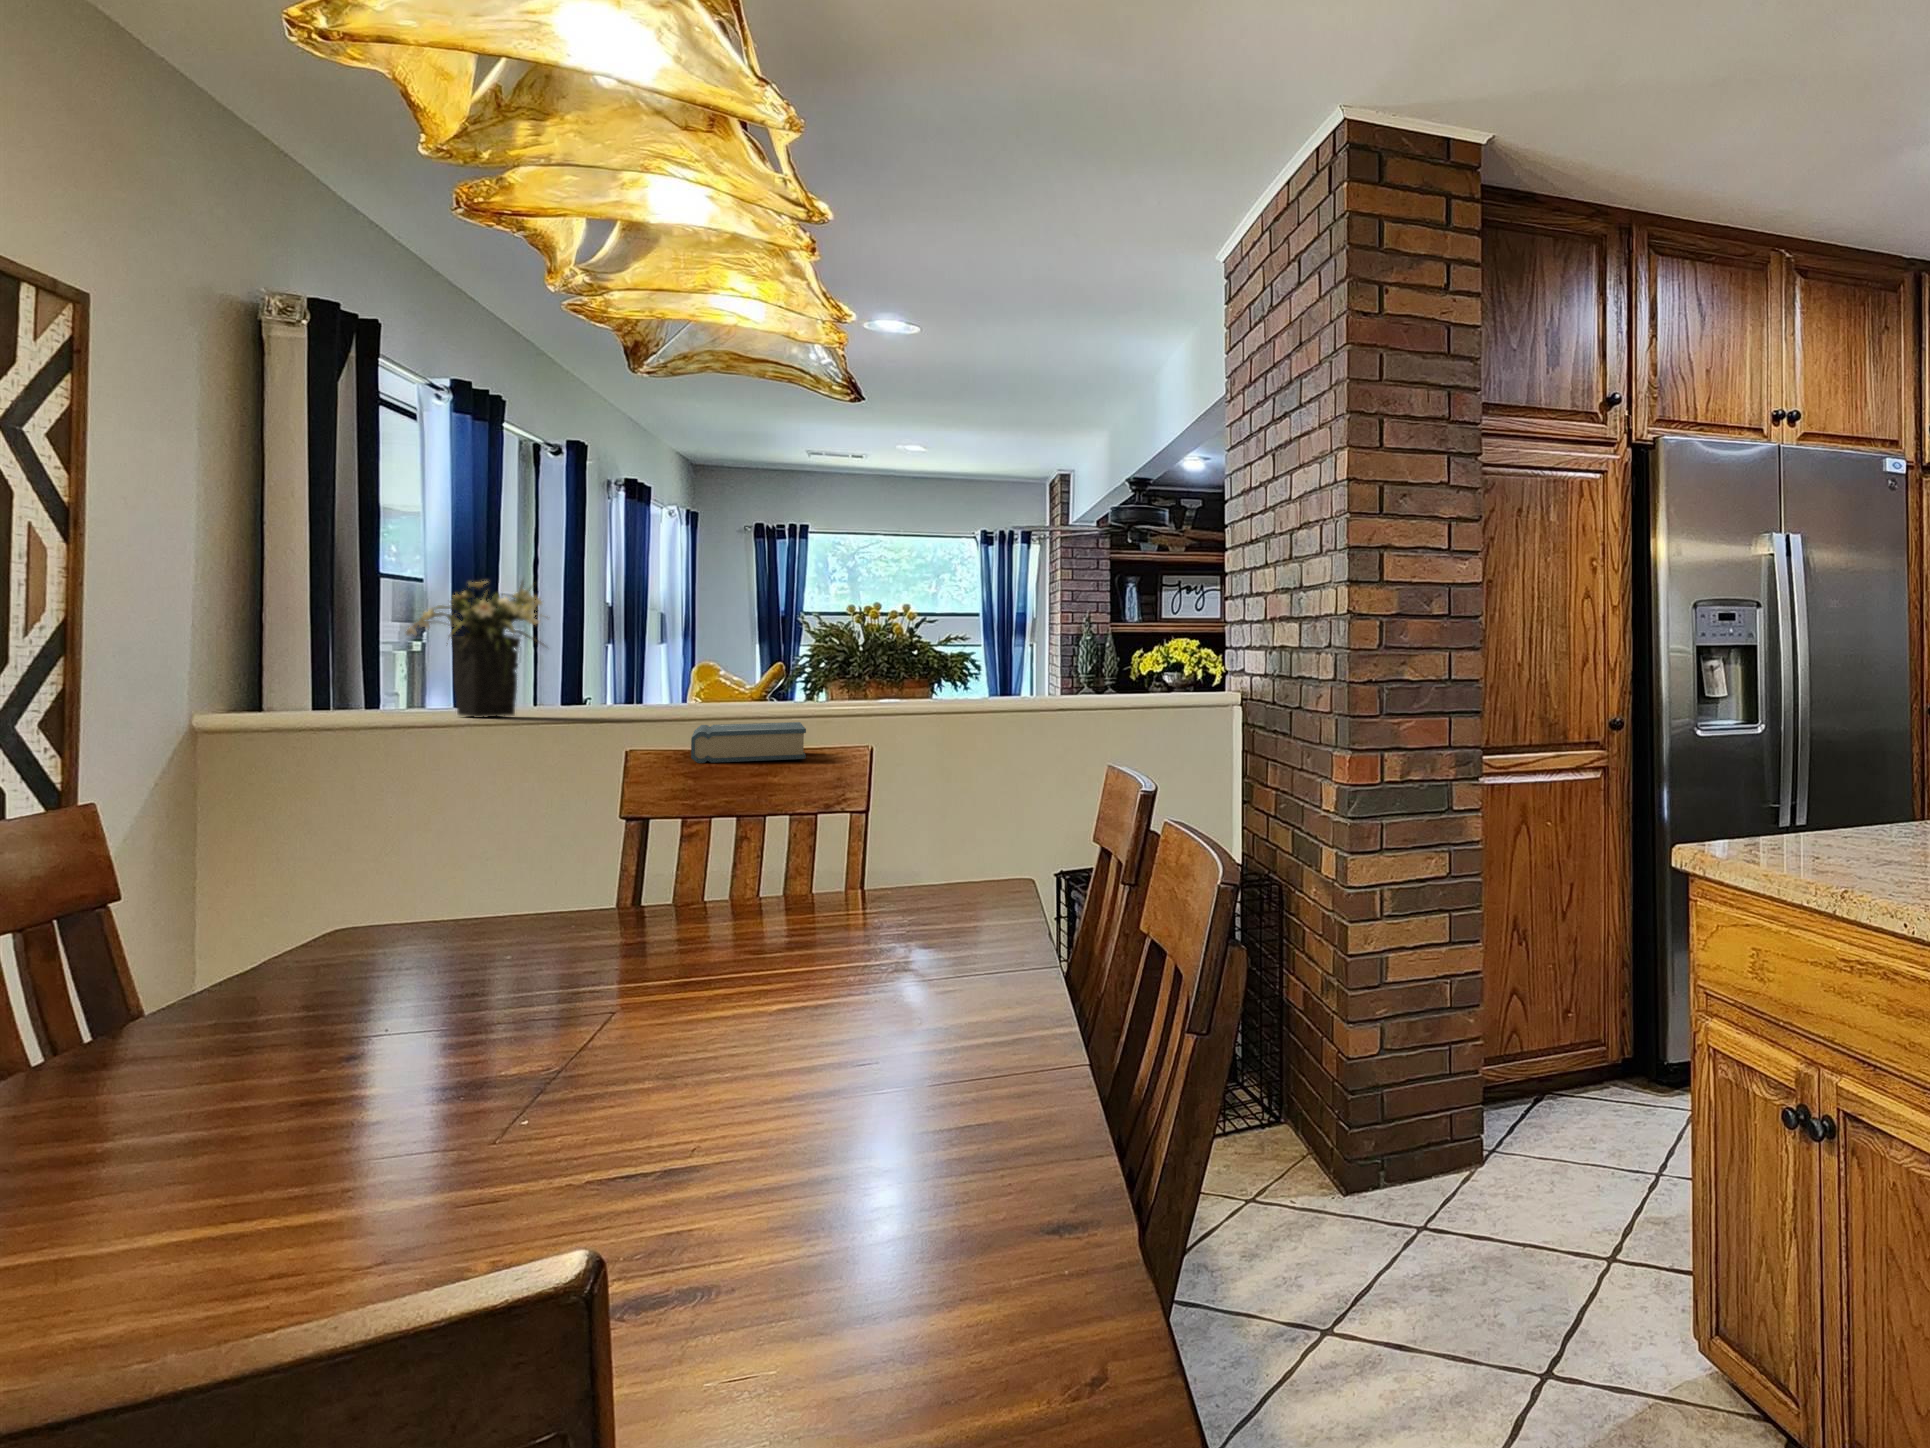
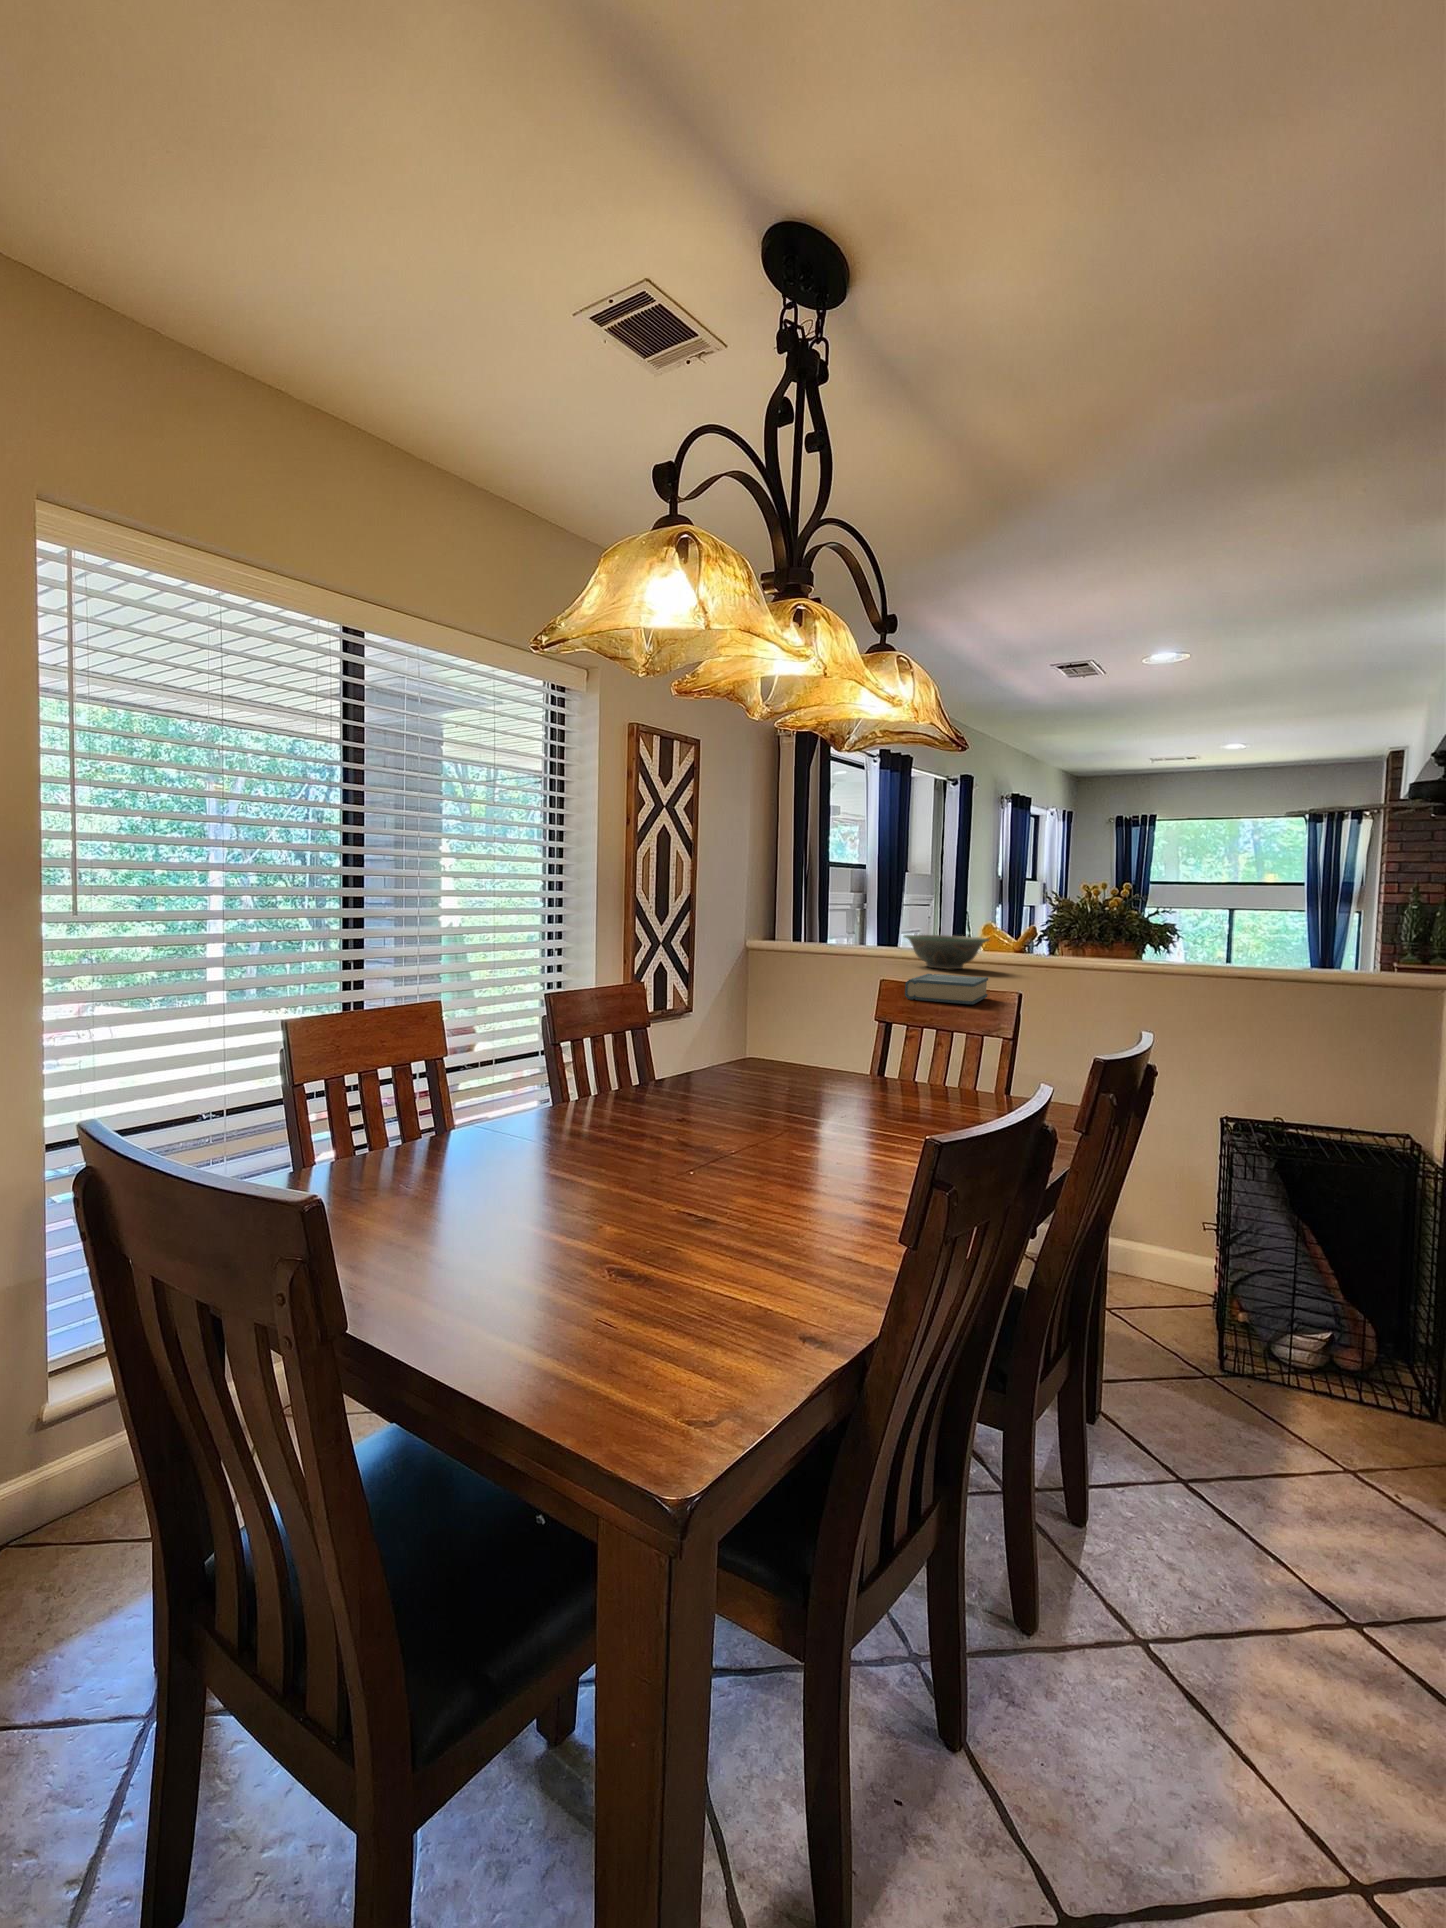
flower arrangement: present [405,582,542,718] -> none [835,871,905,954]
decorative bowl: none [573,677,723,727] -> present [904,935,989,969]

